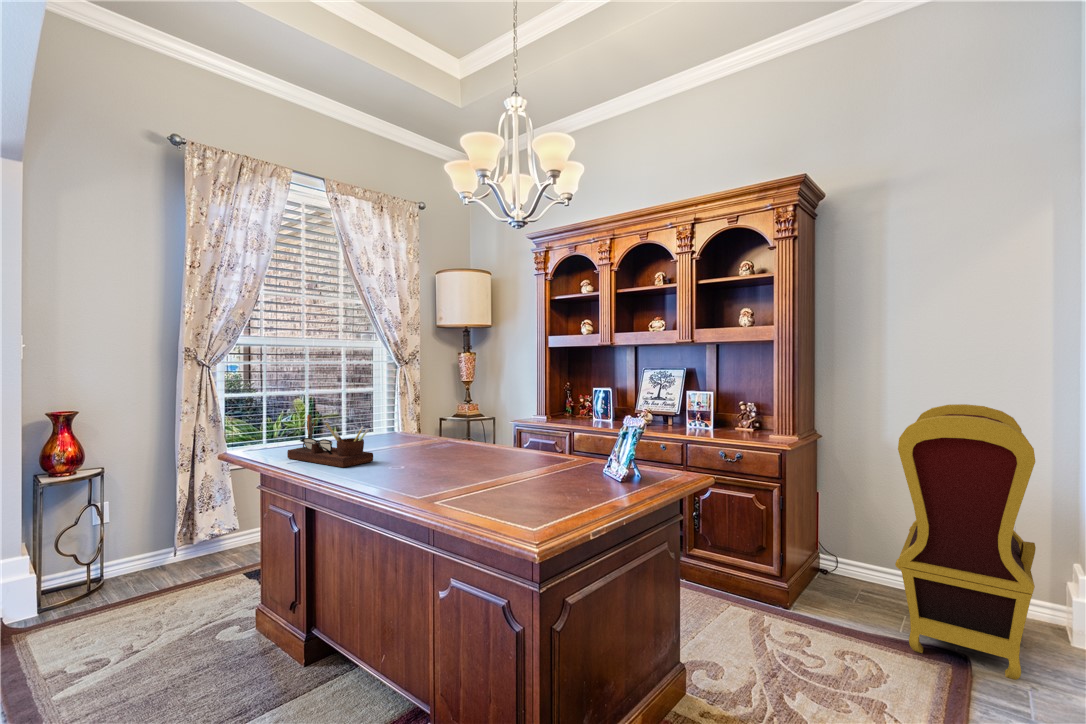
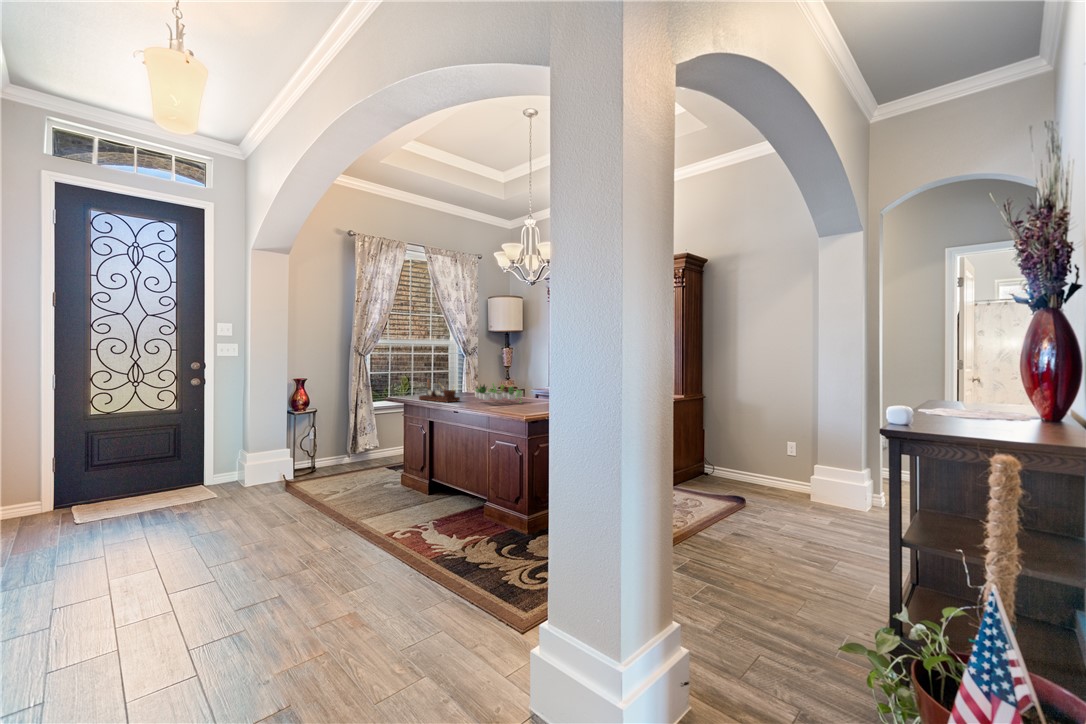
armchair: present [895,404,1036,680] -> none [716,379,798,509]
succulent plant: none [404,421,506,471] -> present [475,383,522,402]

